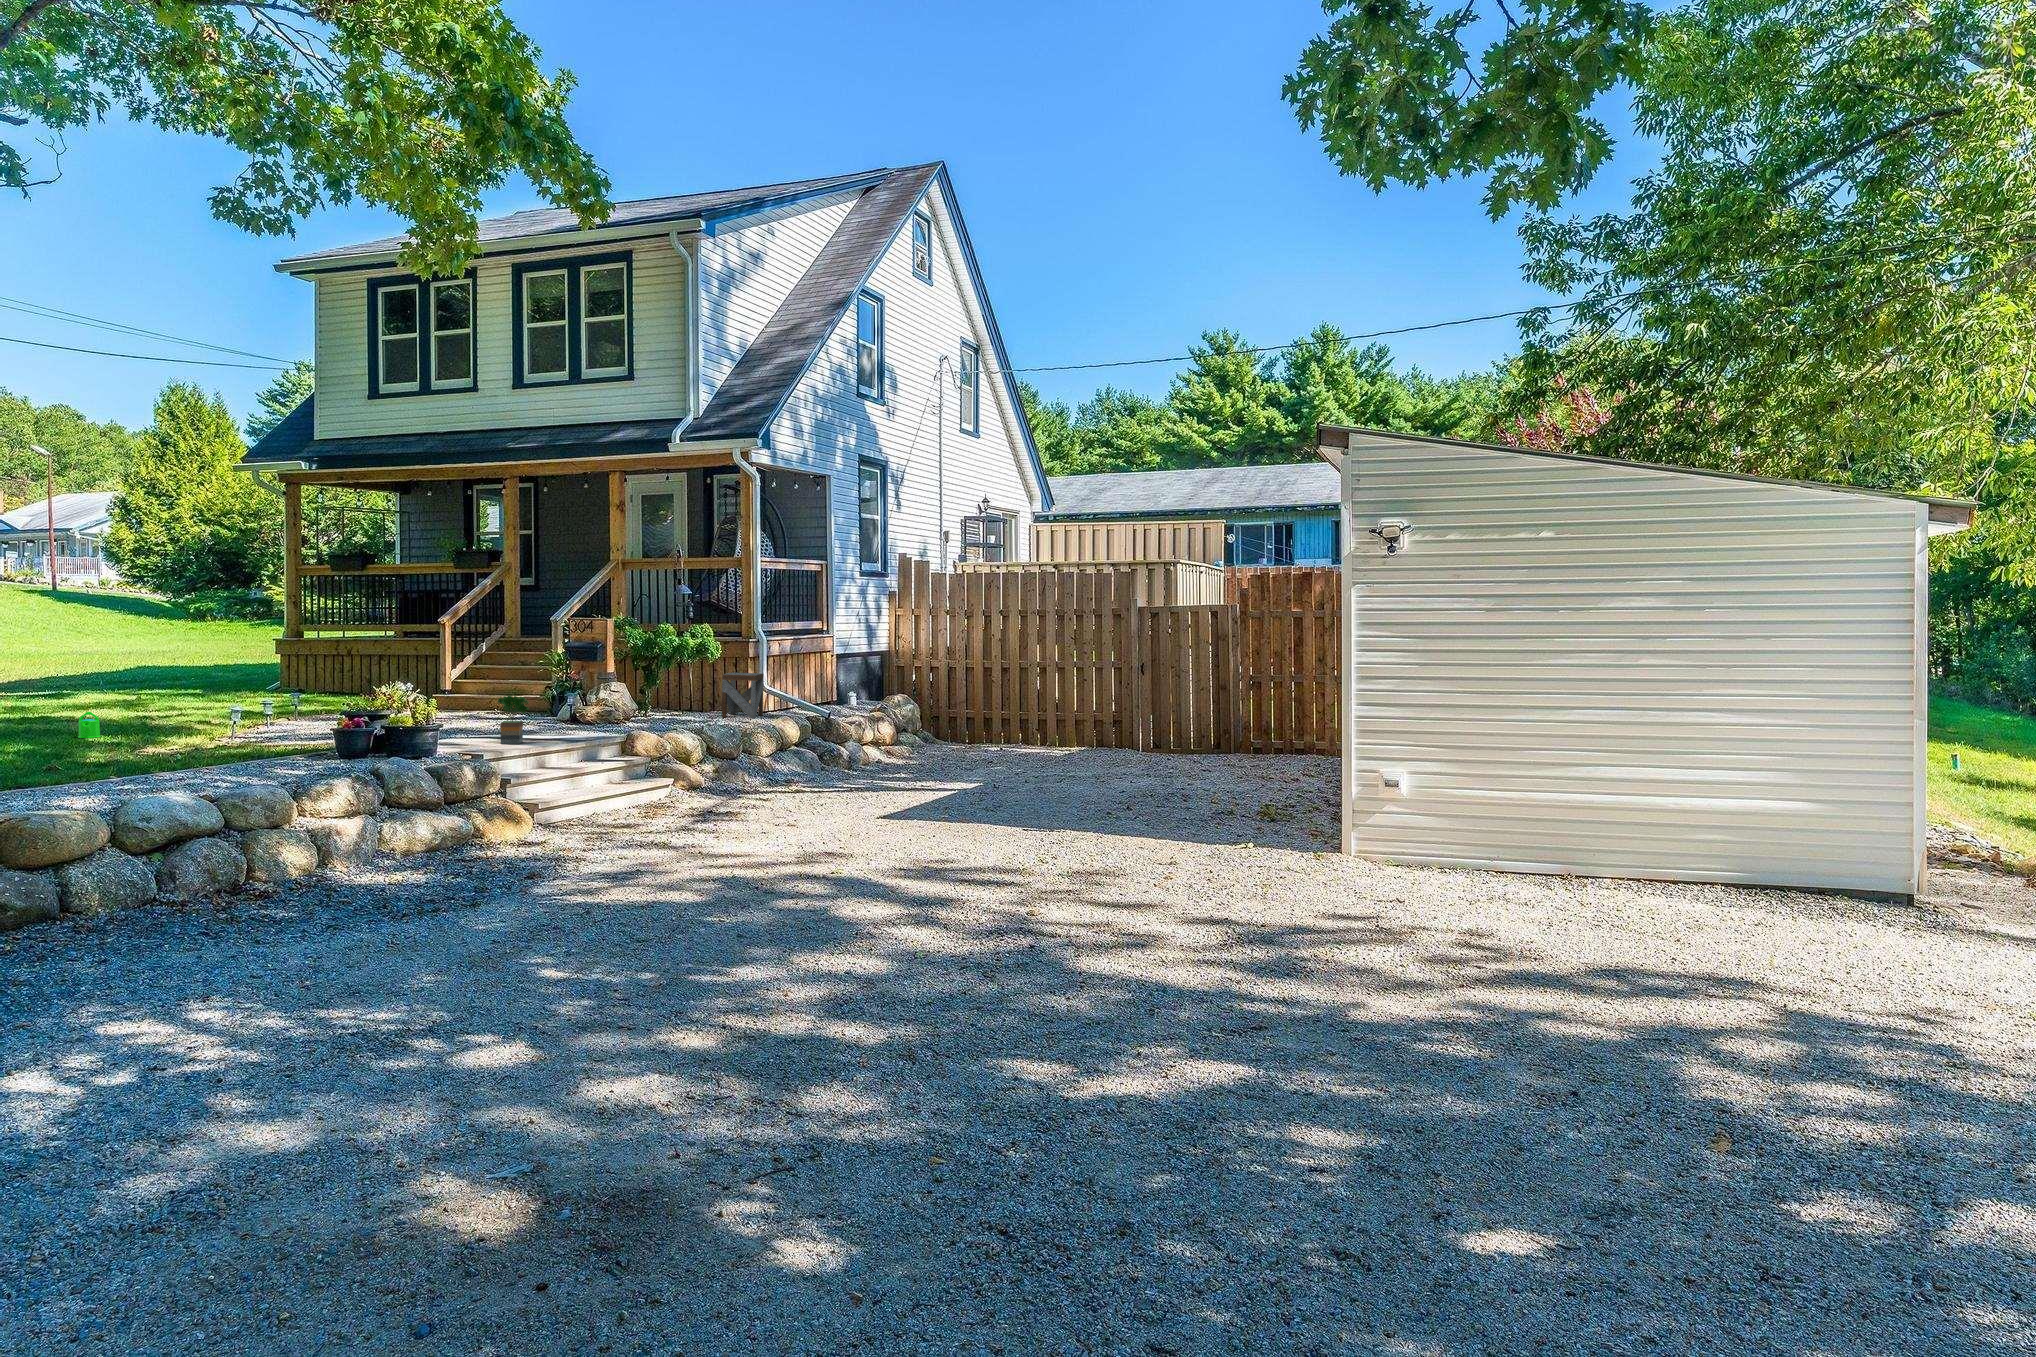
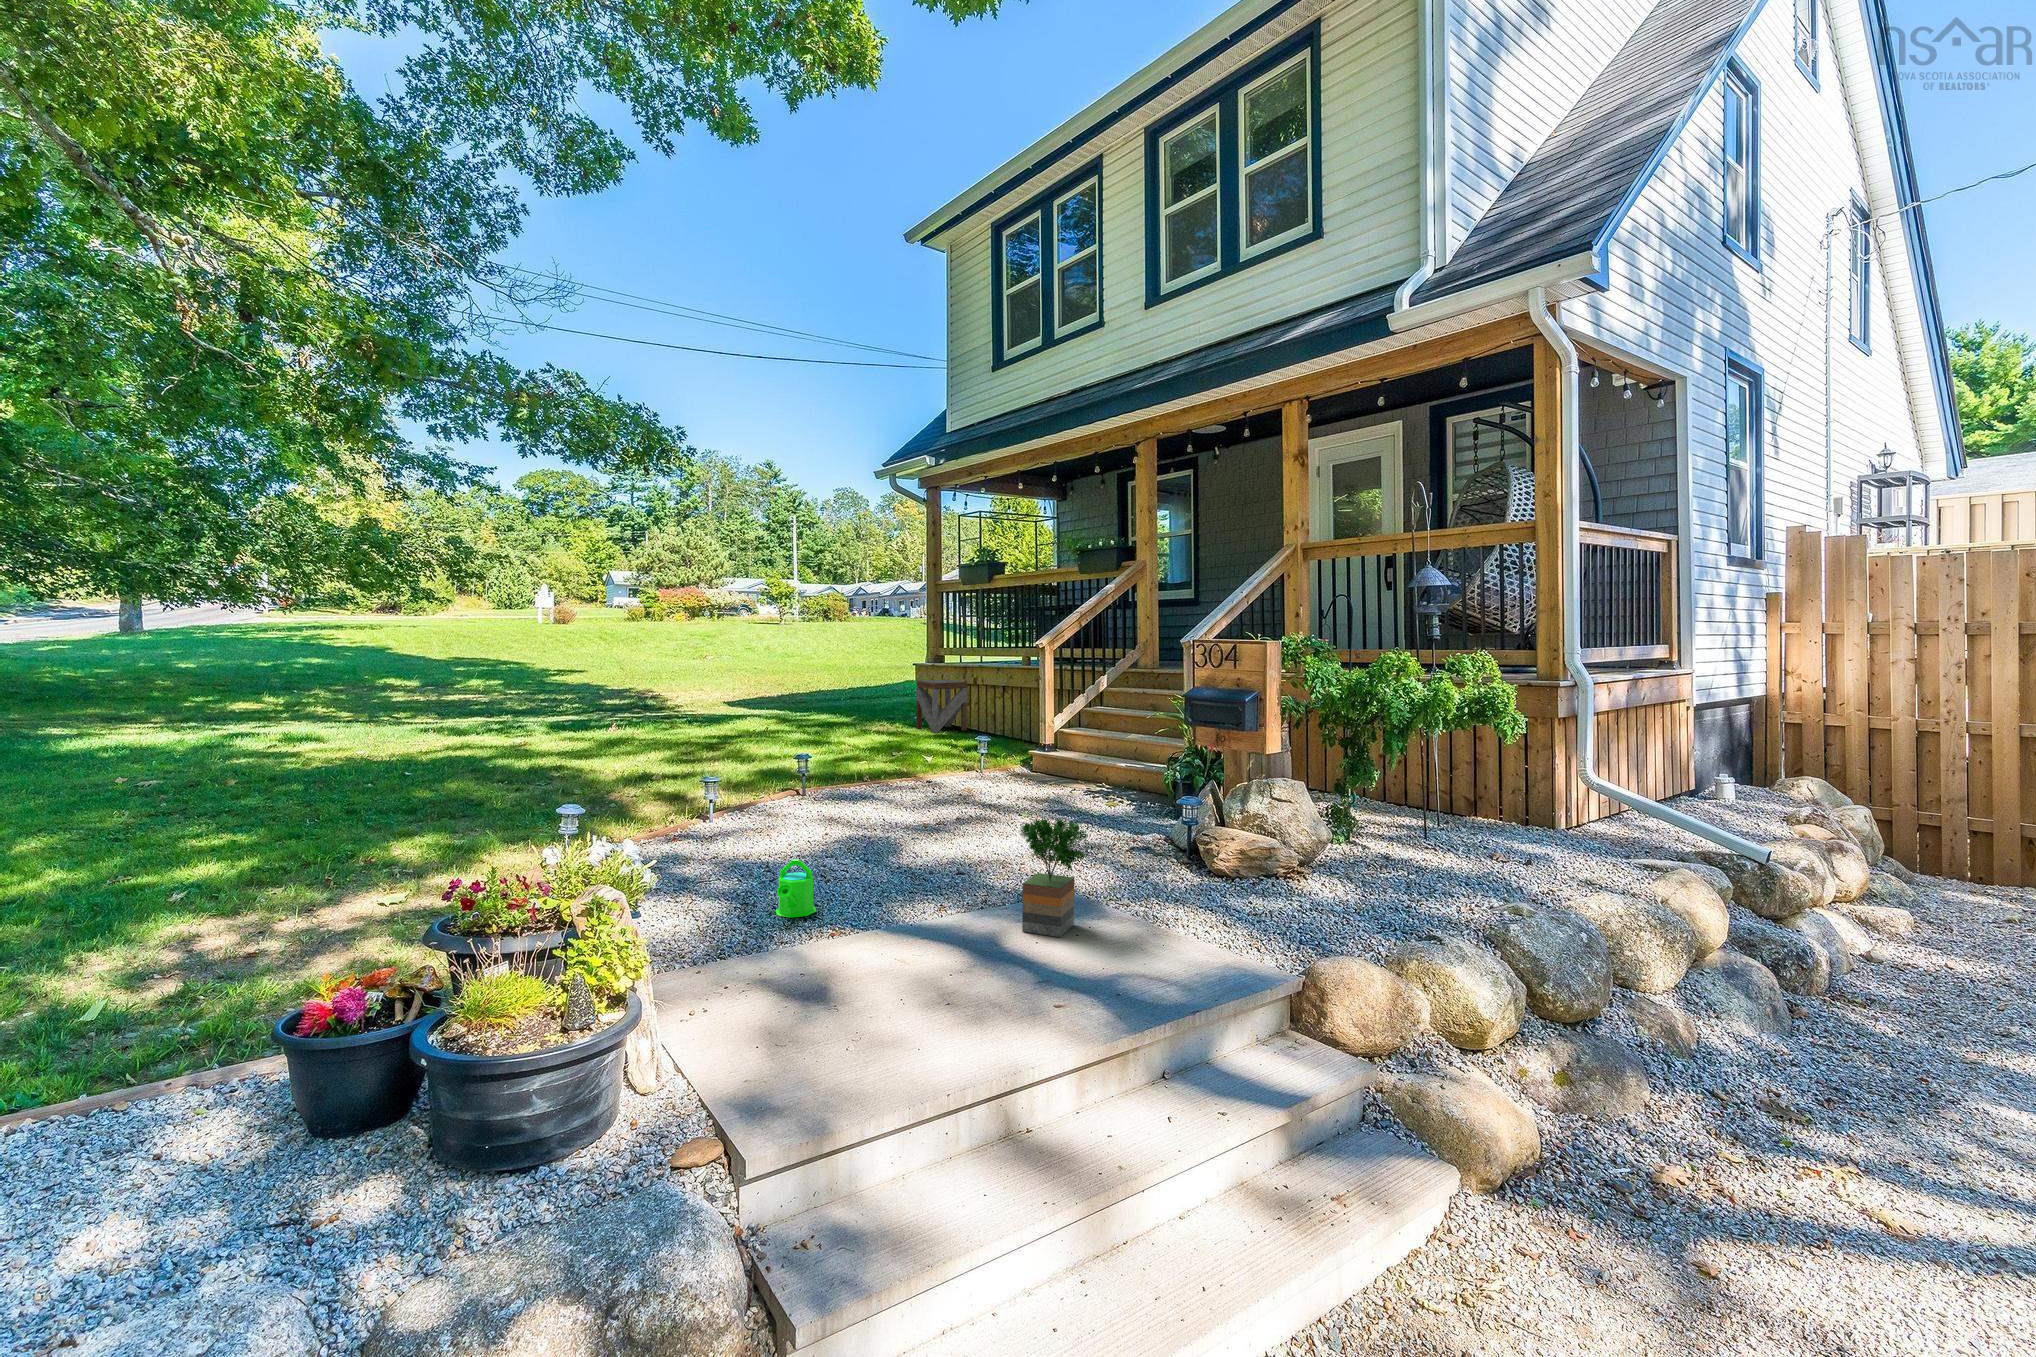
side table: present [722,673,764,718] -> present [916,680,967,733]
watering can: present [78,712,101,738] -> present [776,859,816,918]

